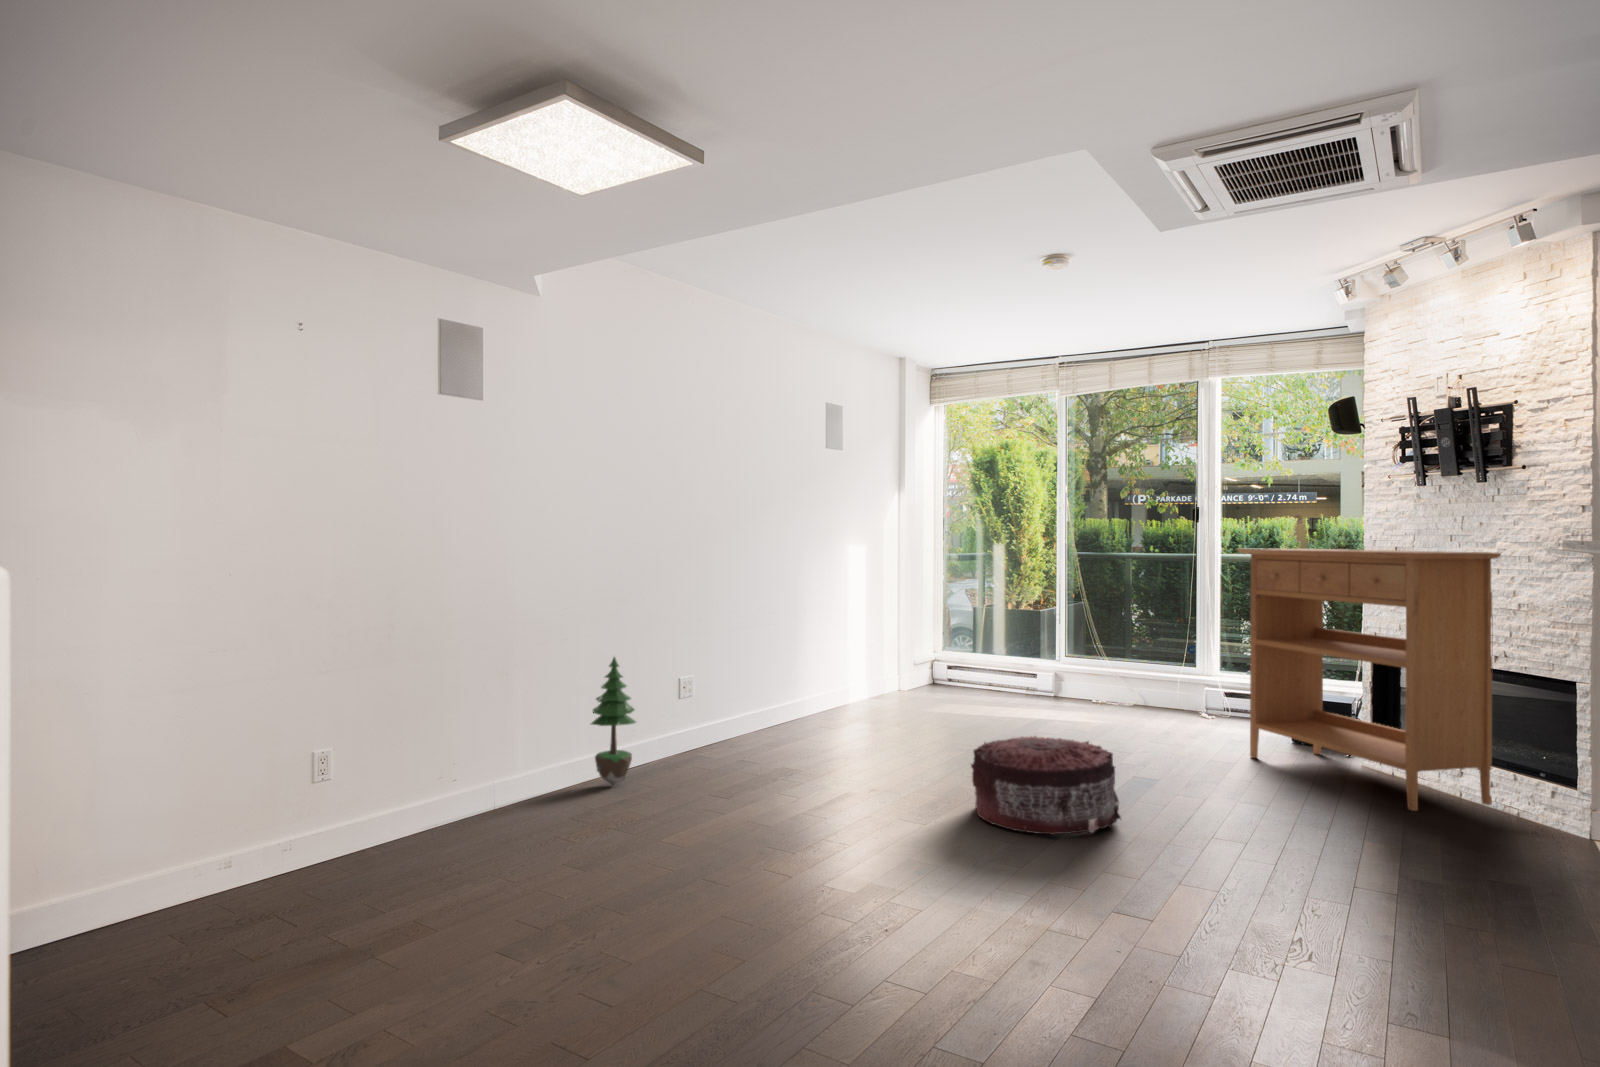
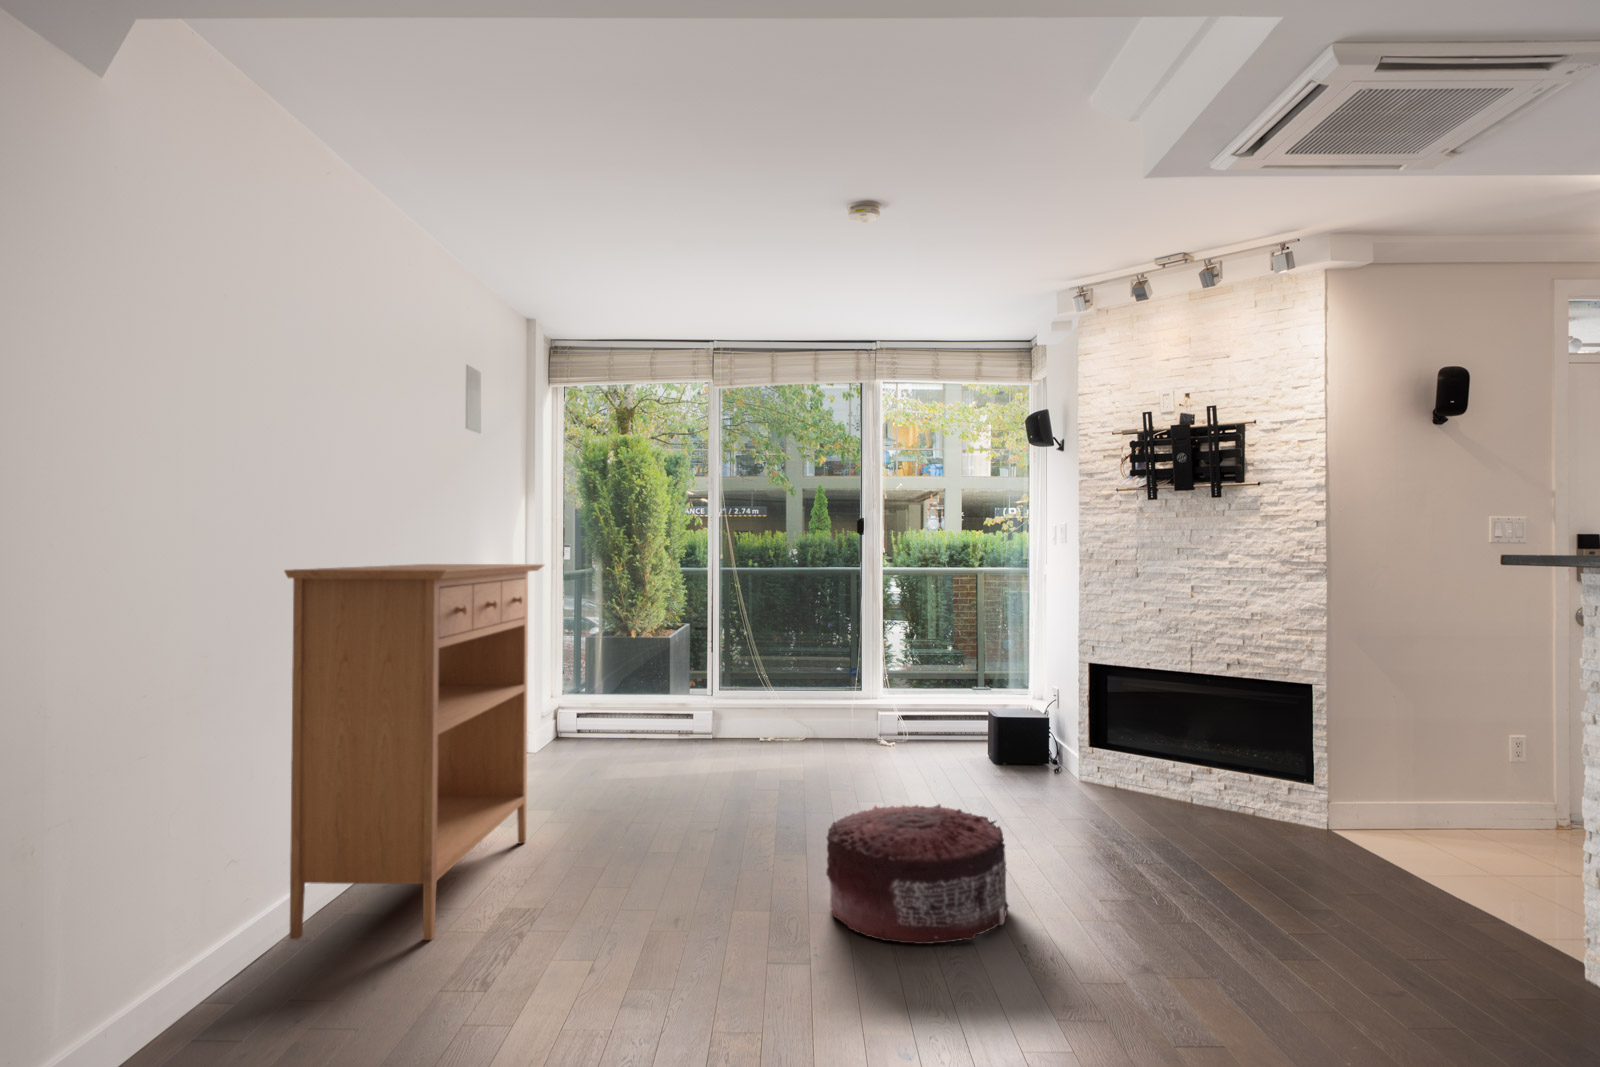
console table: present [1237,549,1501,811] -> present [285,564,544,940]
potted tree: present [591,657,636,785] -> none [184,773,283,1015]

